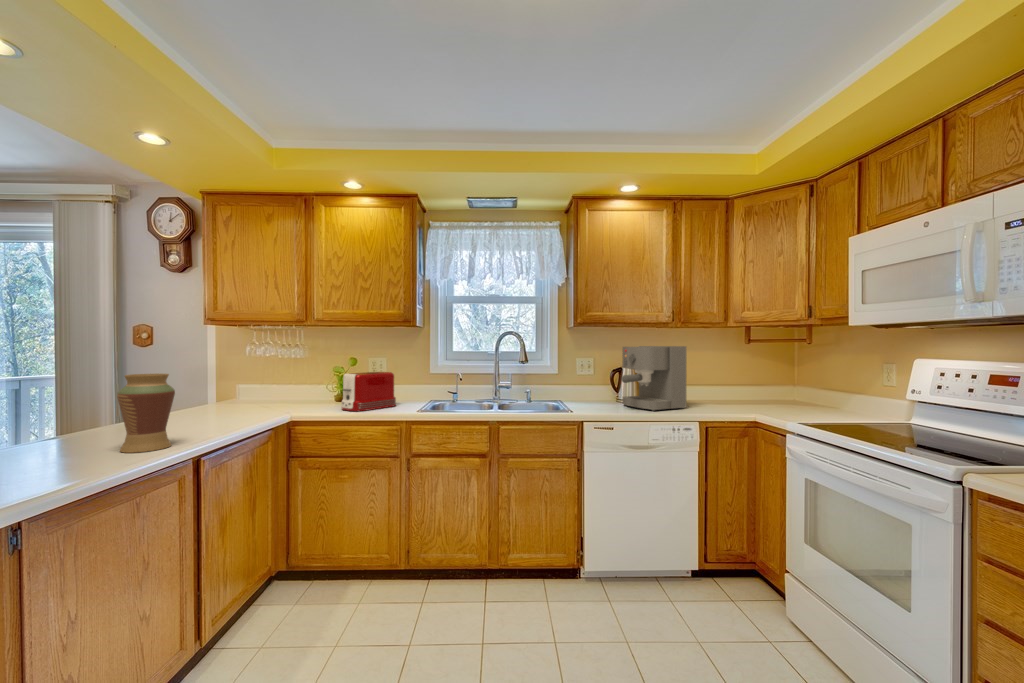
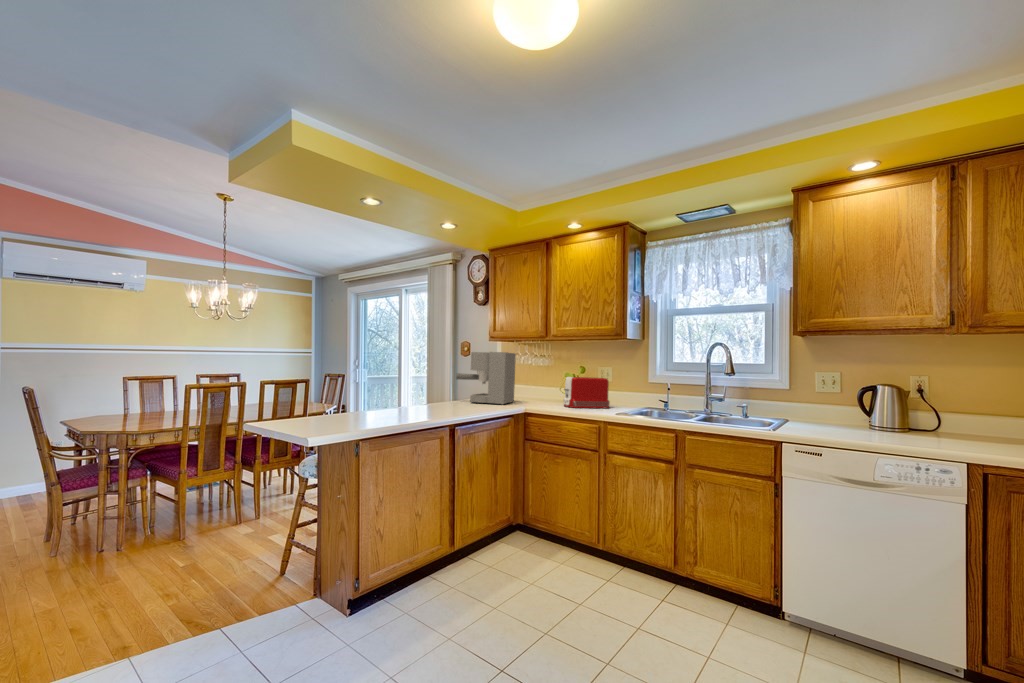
coffee maker: present [622,346,687,411] -> present [456,352,516,405]
vase: present [117,373,175,453] -> none [416,364,443,409]

